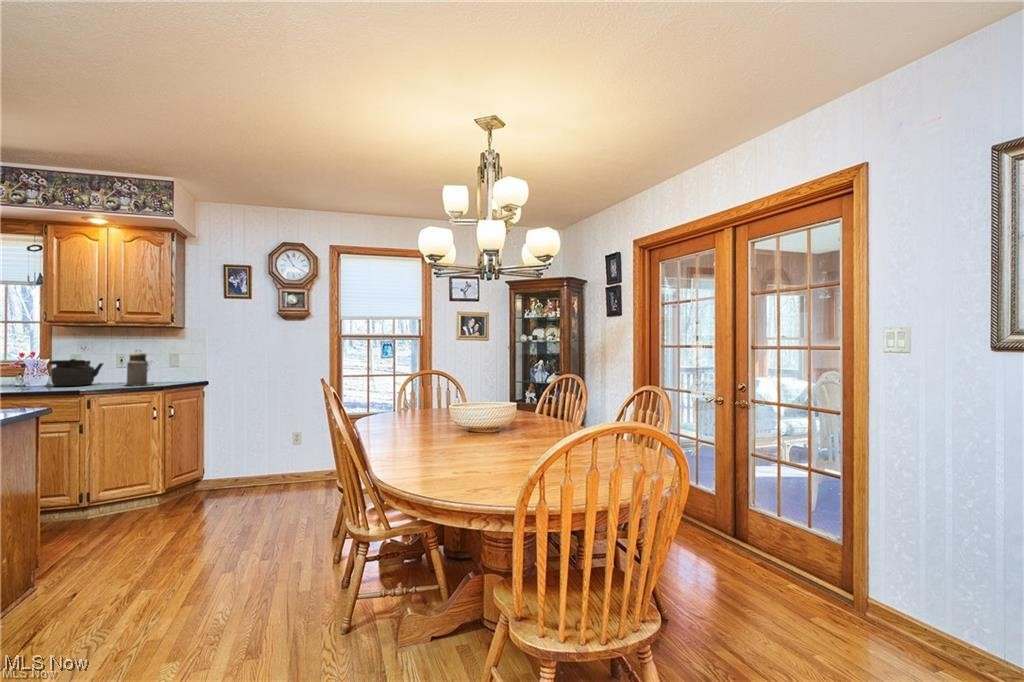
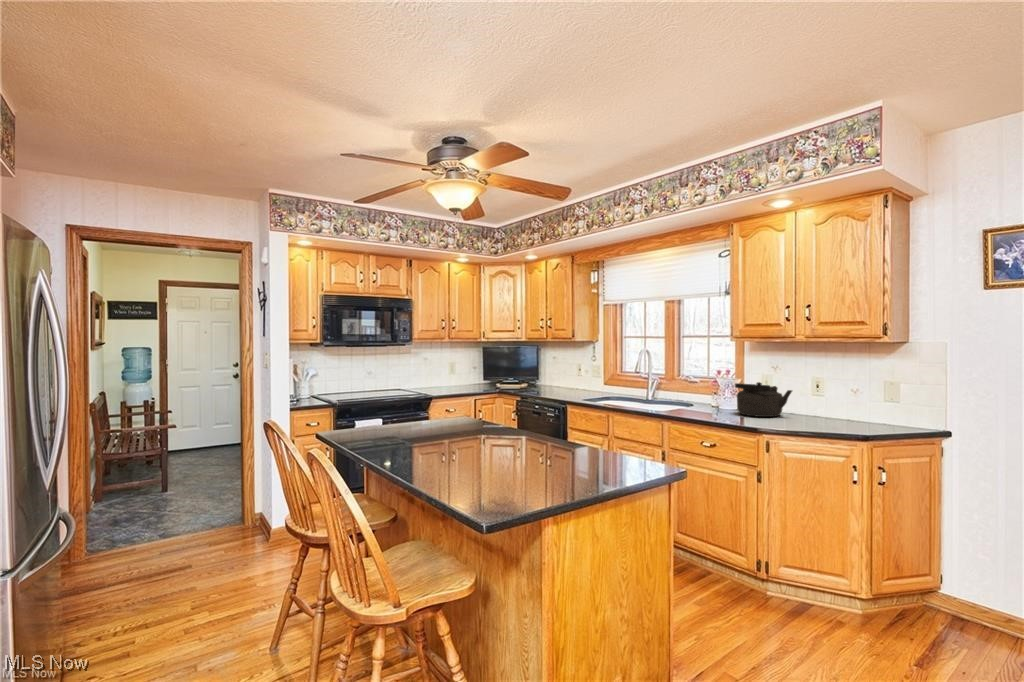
canister: present [127,352,151,385] -> none [814,376,856,429]

